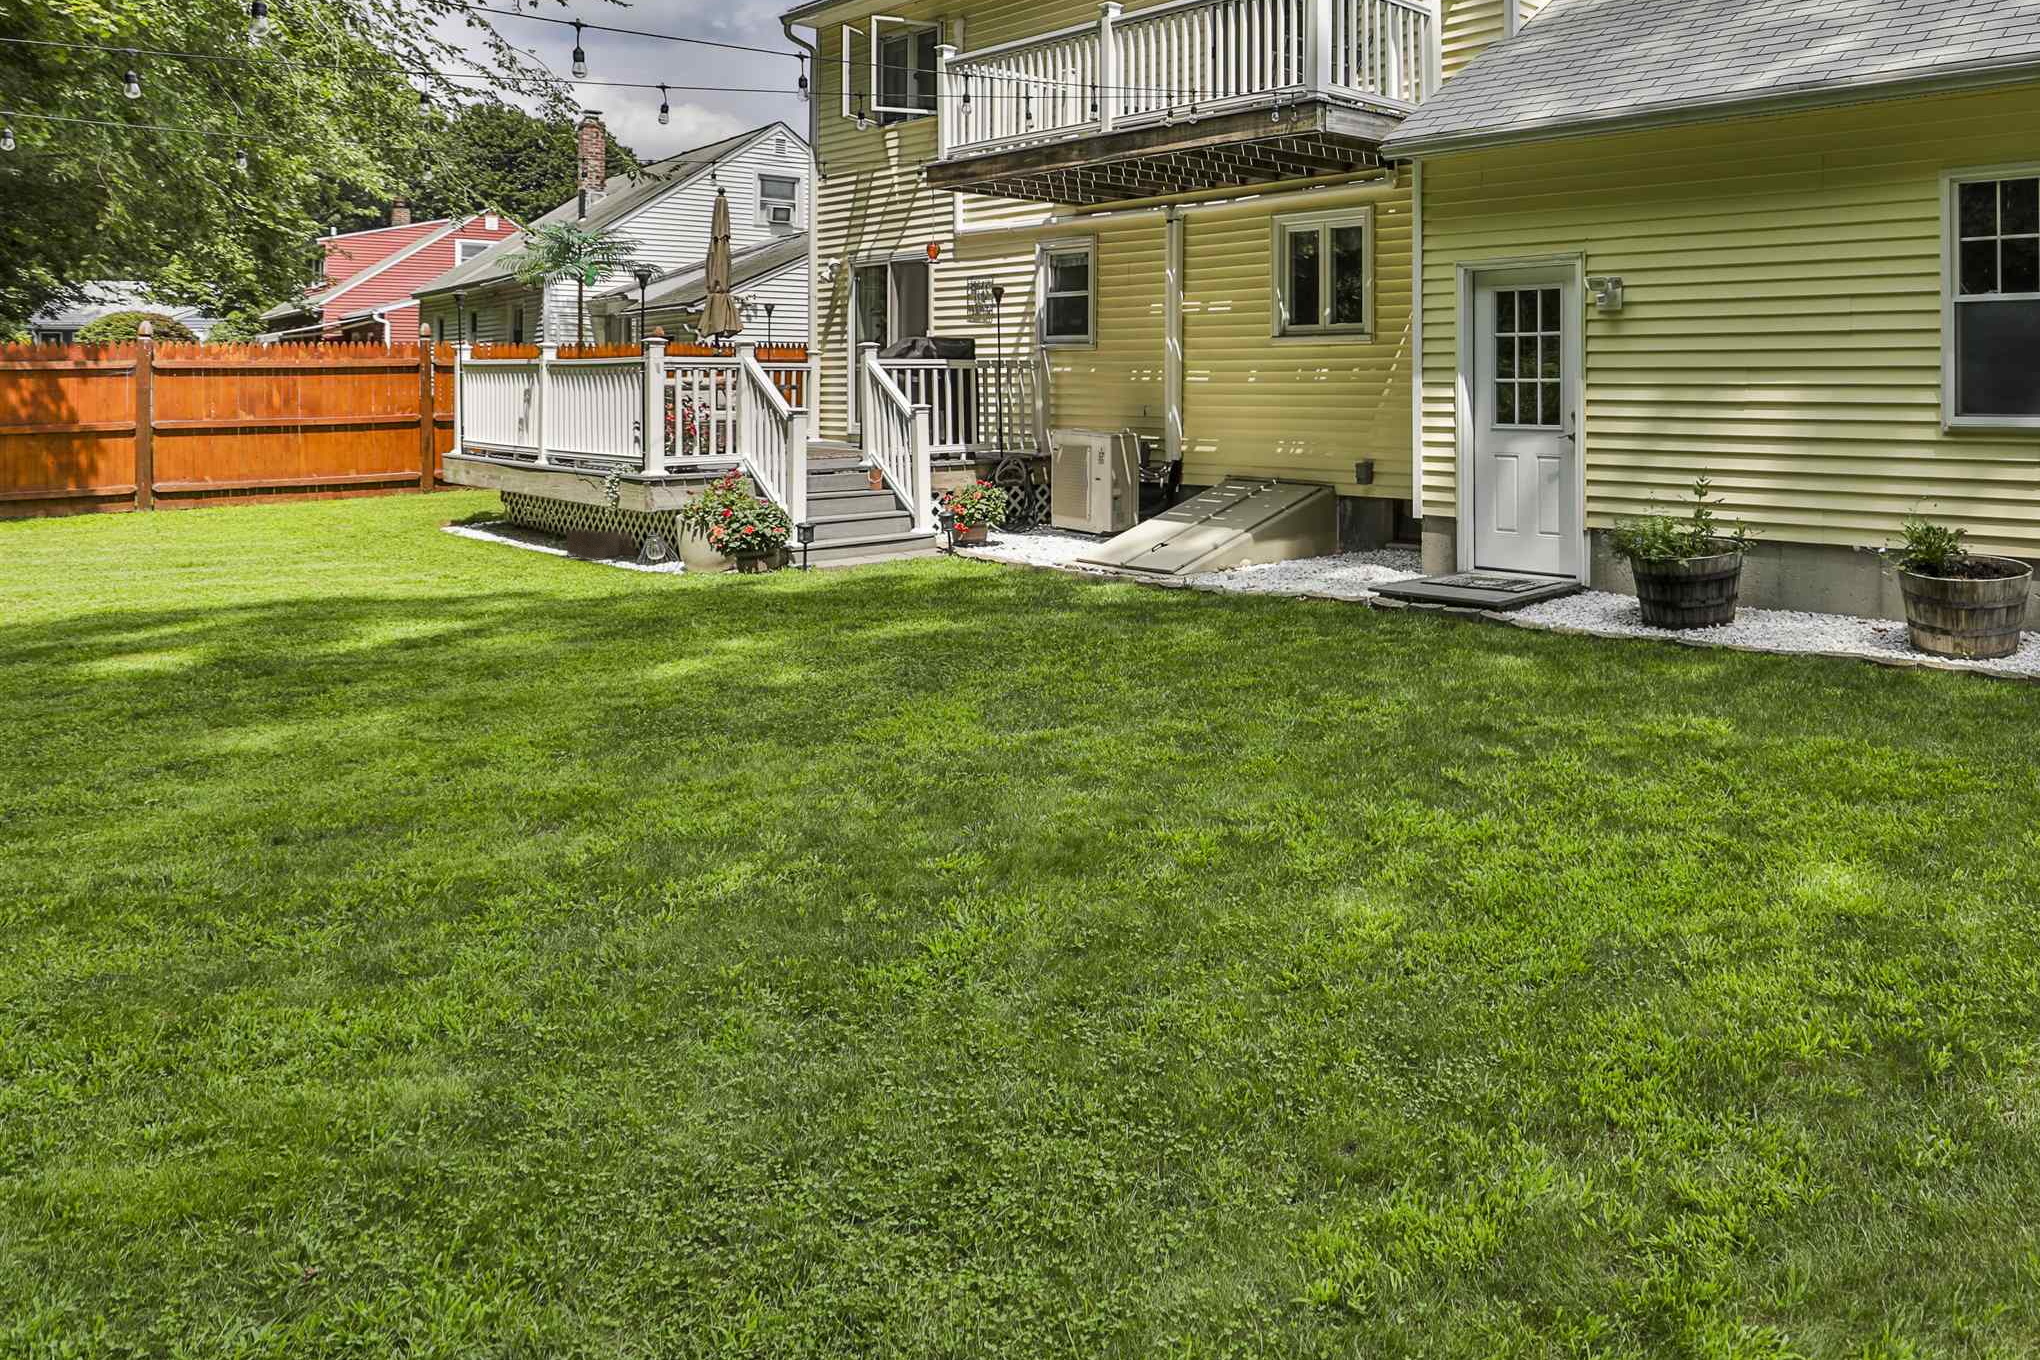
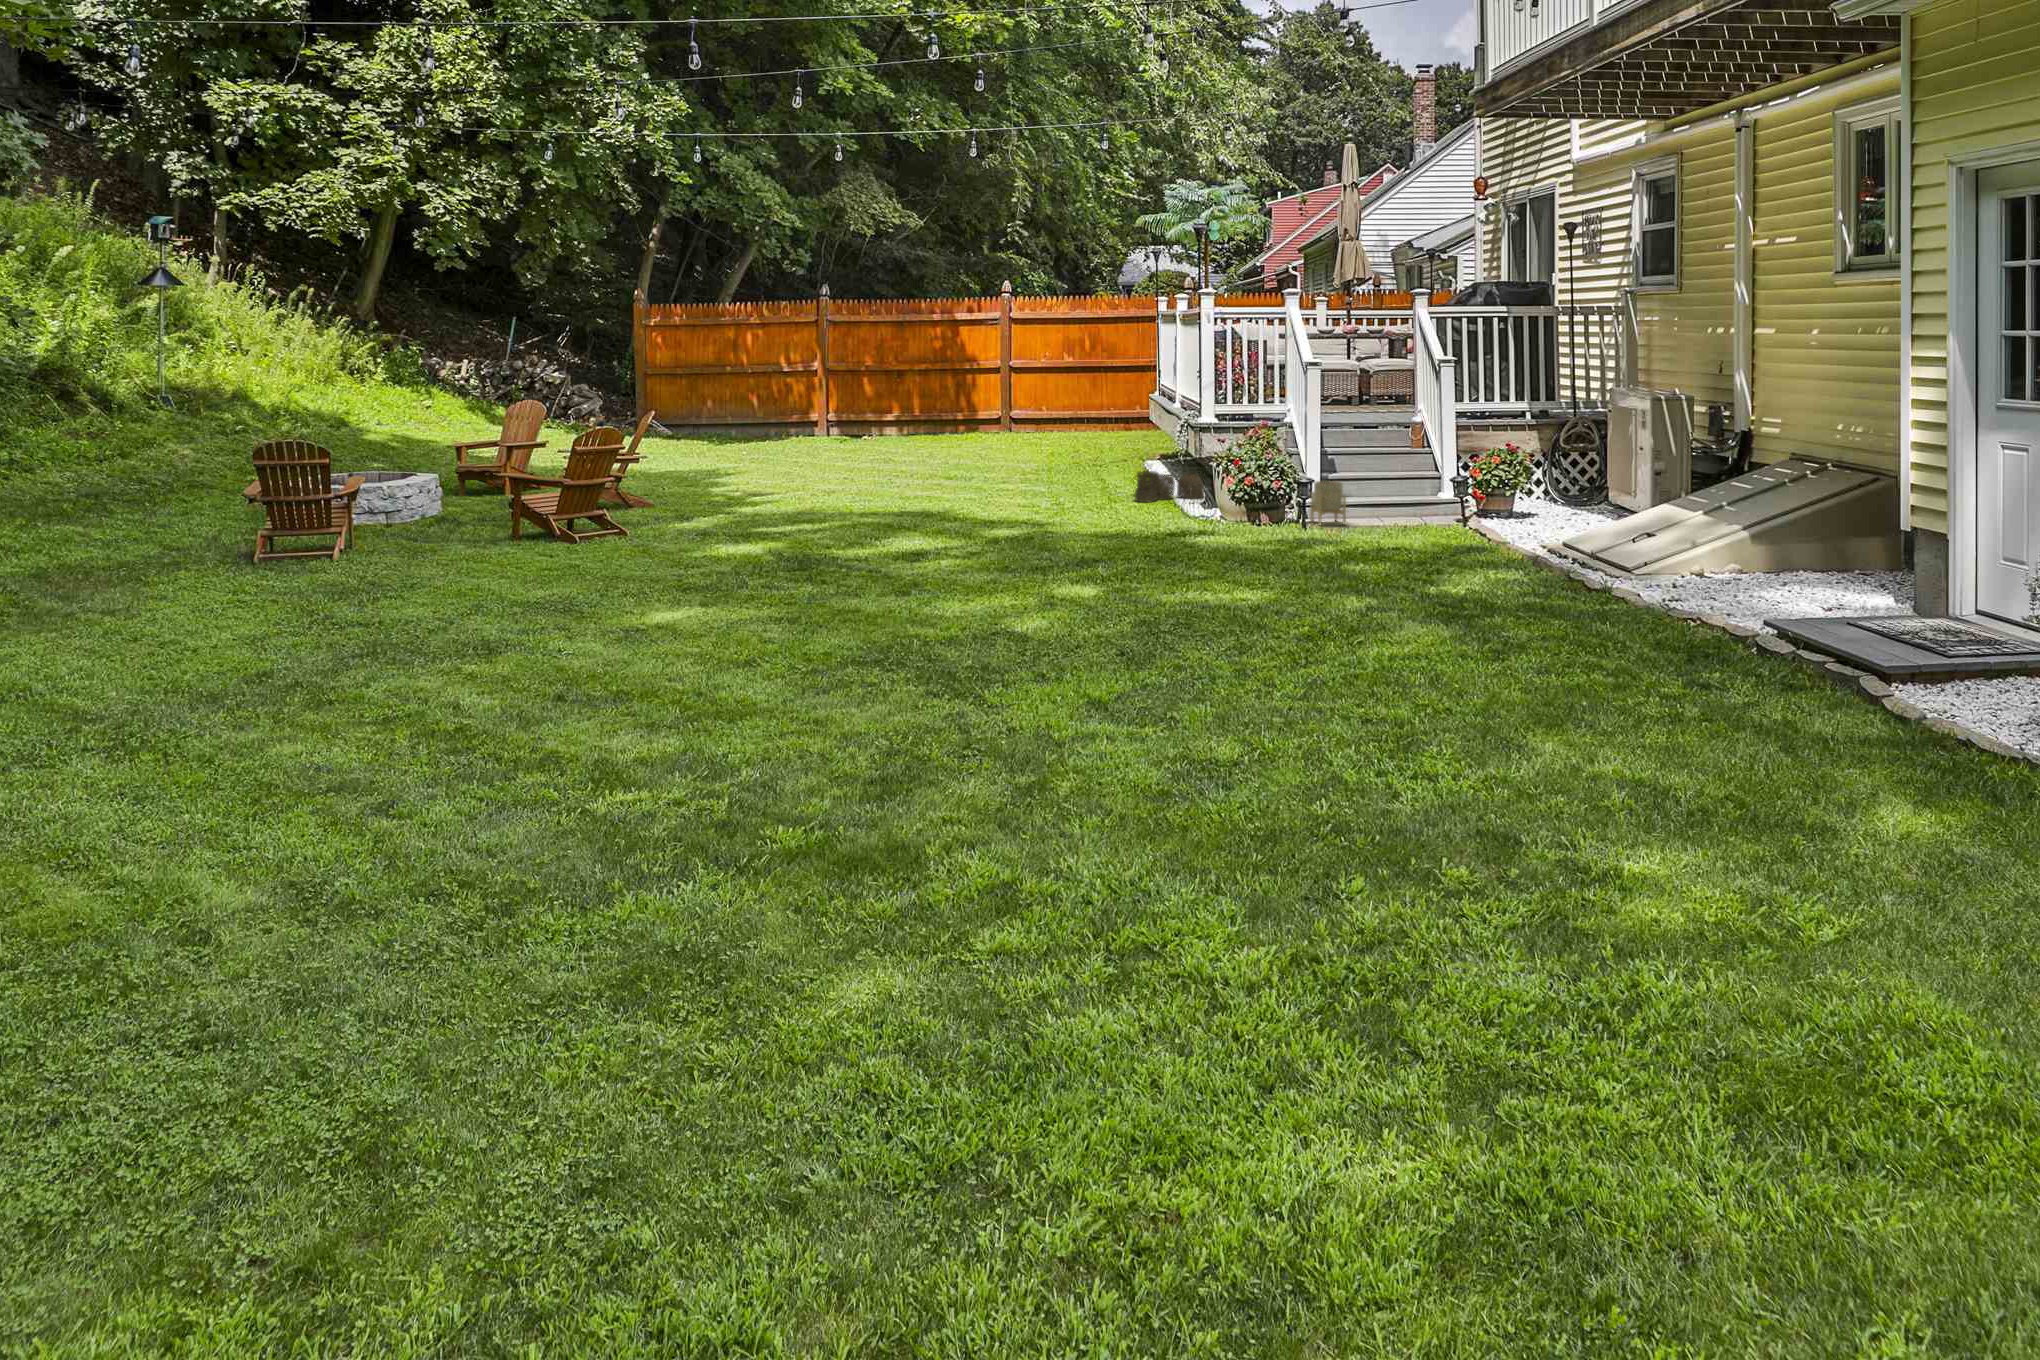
planter: none [812,520,851,561] -> present [1310,481,1346,525]

